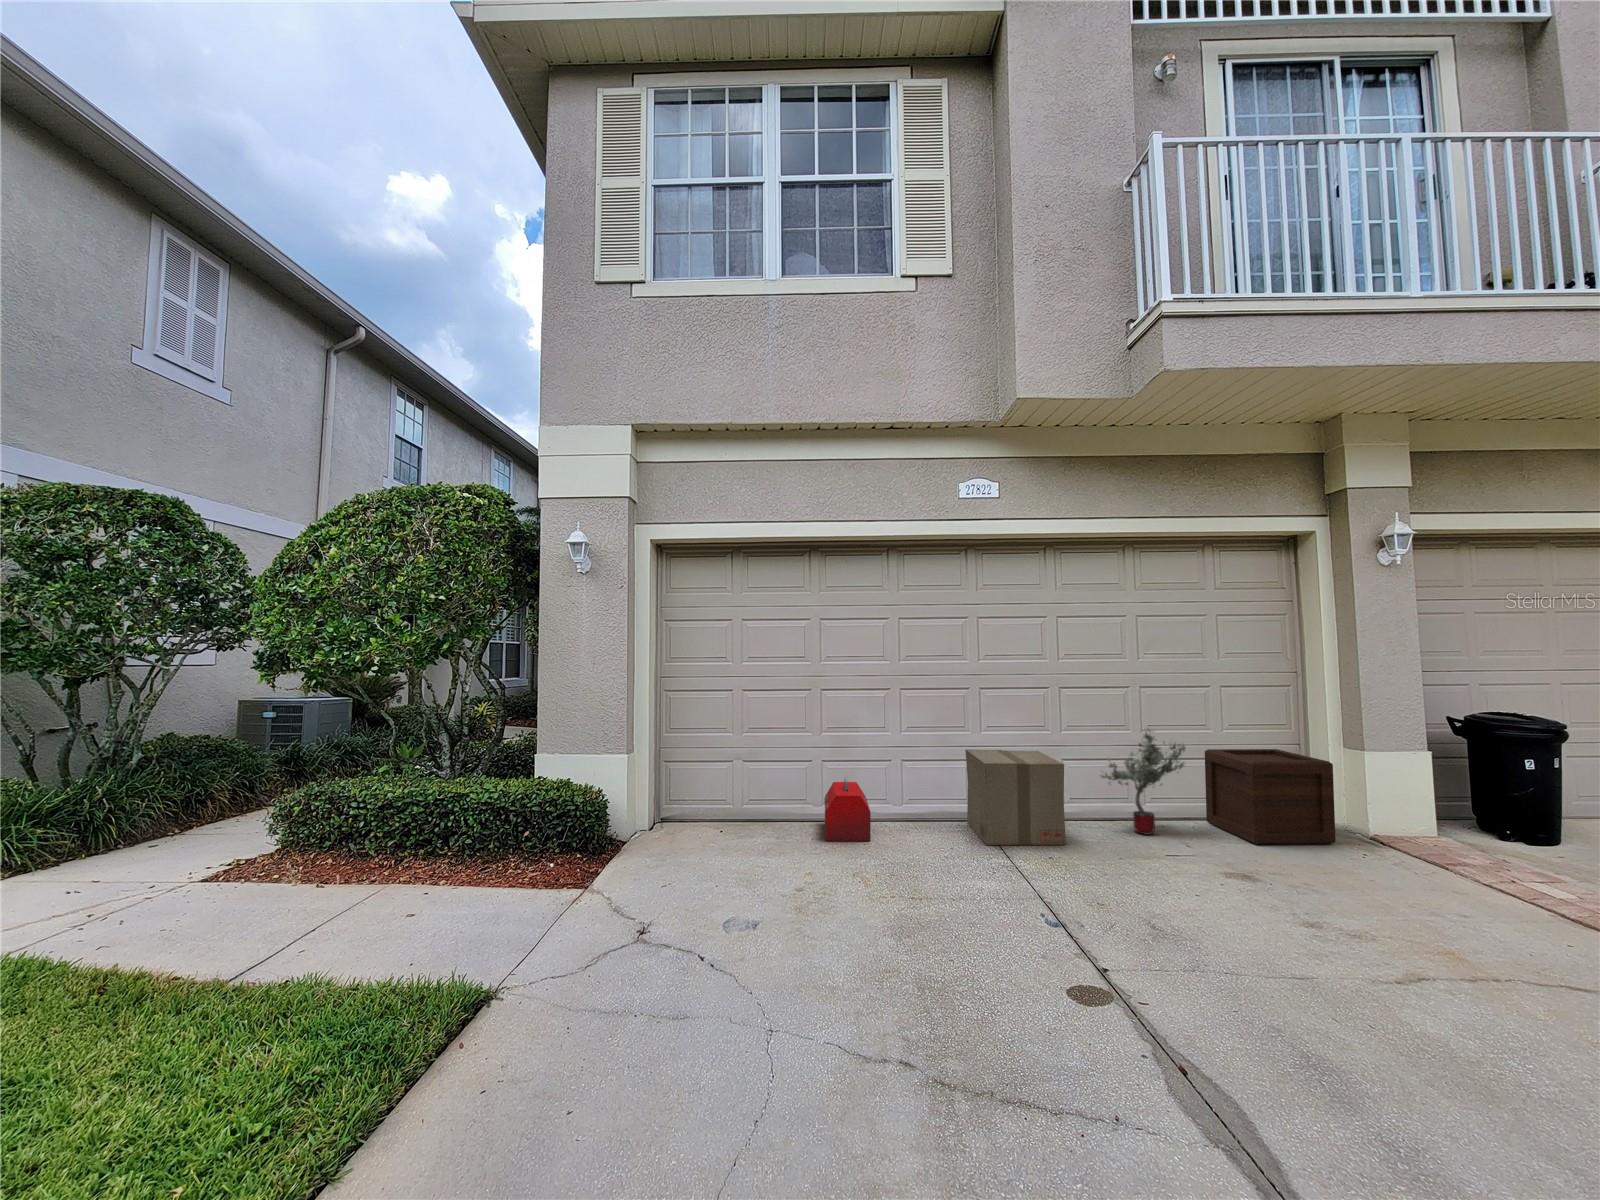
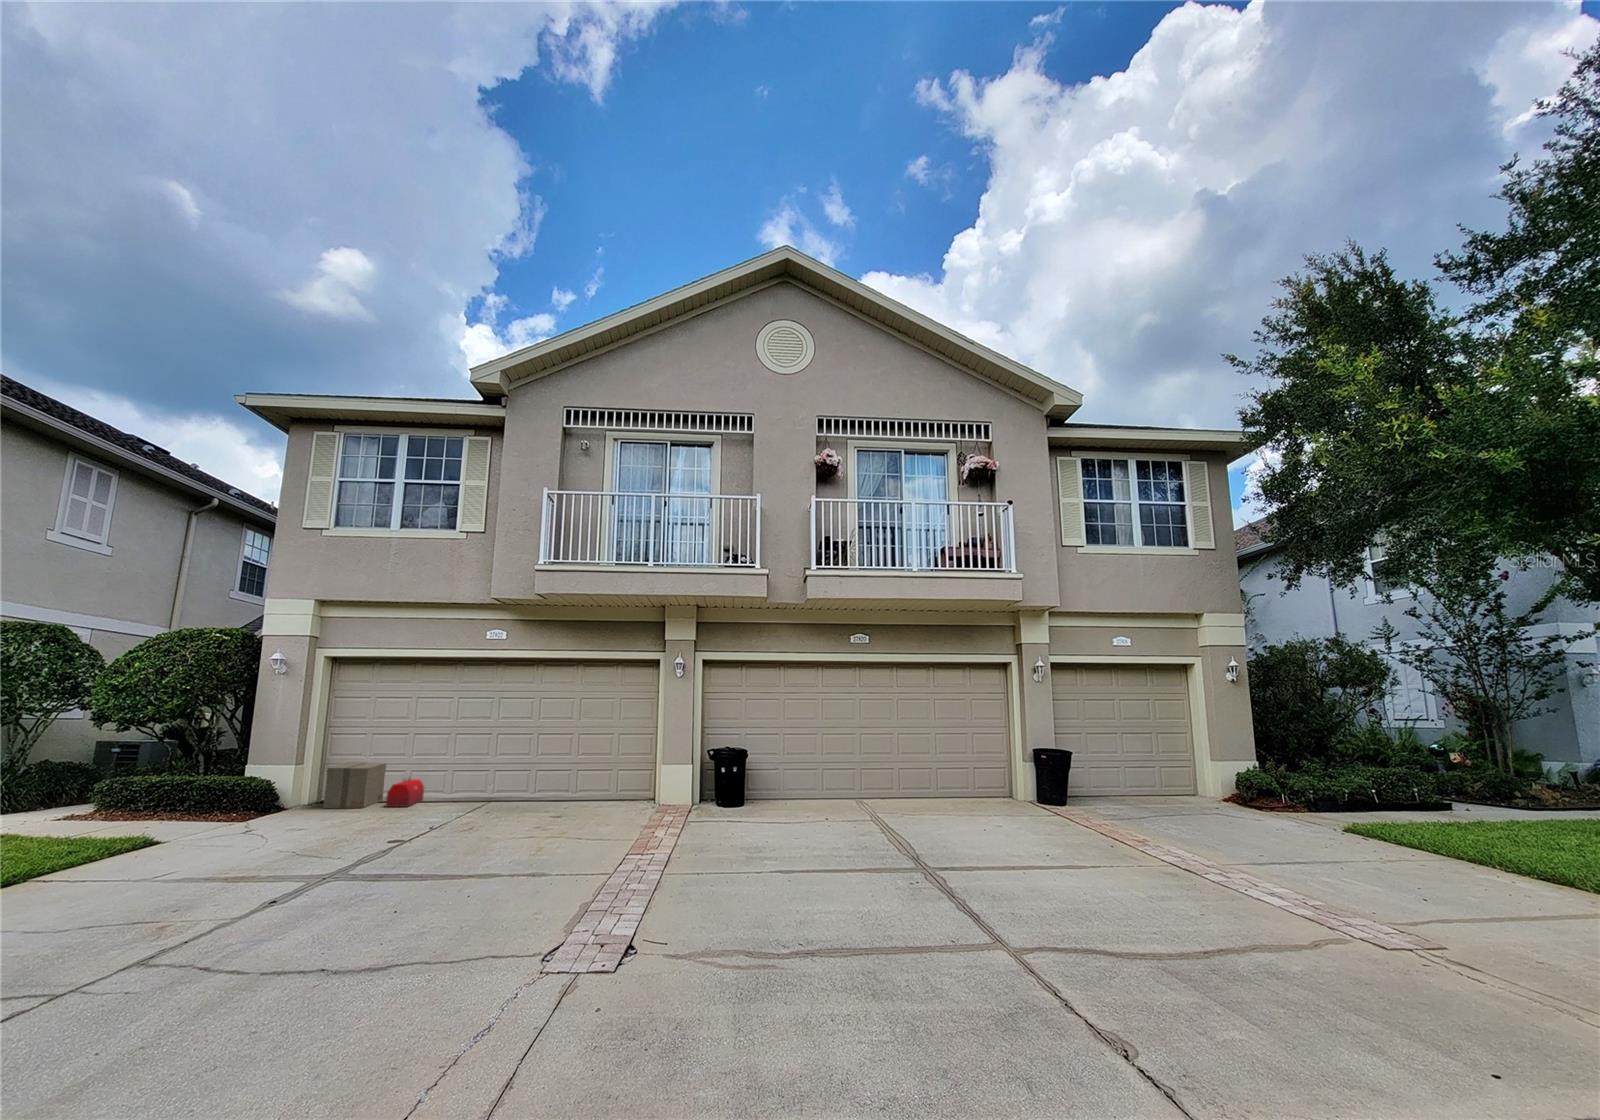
potted tree: present [1101,729,1185,835] -> none [535,752,577,804]
cardboard box: present [965,749,1066,845] -> present [323,762,386,808]
wooden crate: present [1205,749,1336,844] -> none [592,763,637,807]

